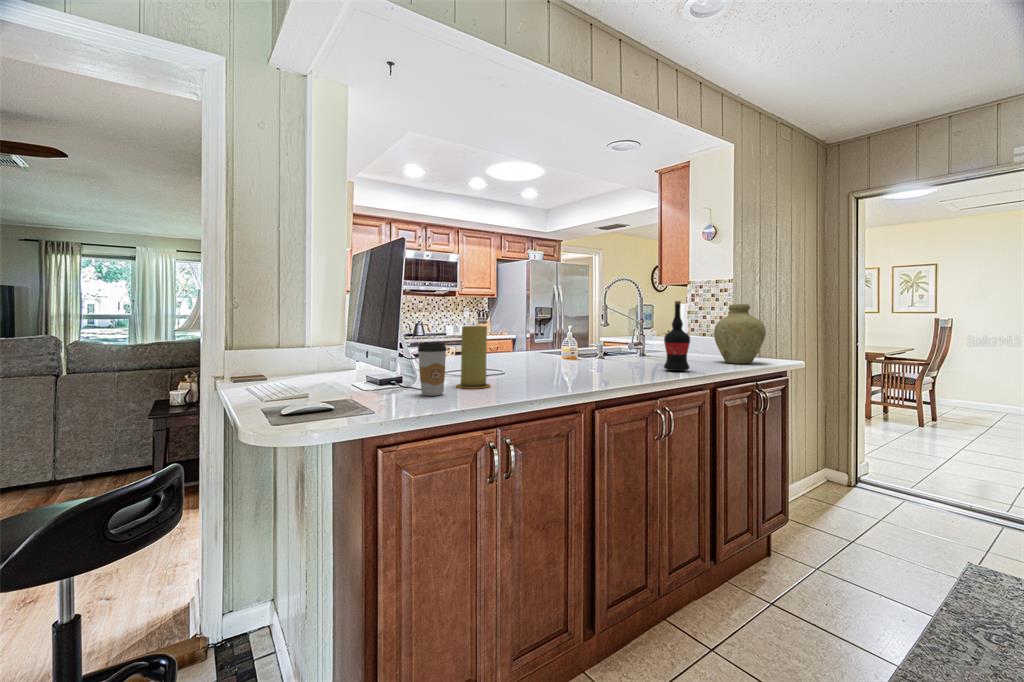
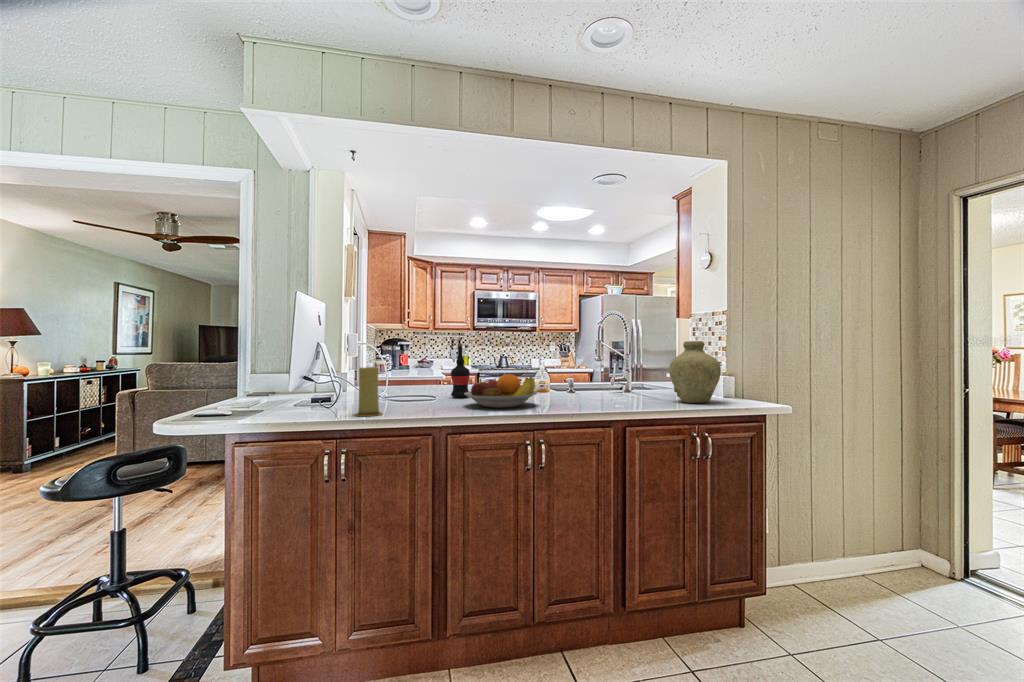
wine bottle: present [664,301,690,371] -> present [451,344,470,398]
fruit bowl: none [540,336,624,373] -> present [464,374,537,408]
coffee cup: present [418,342,446,396] -> none [307,380,330,420]

